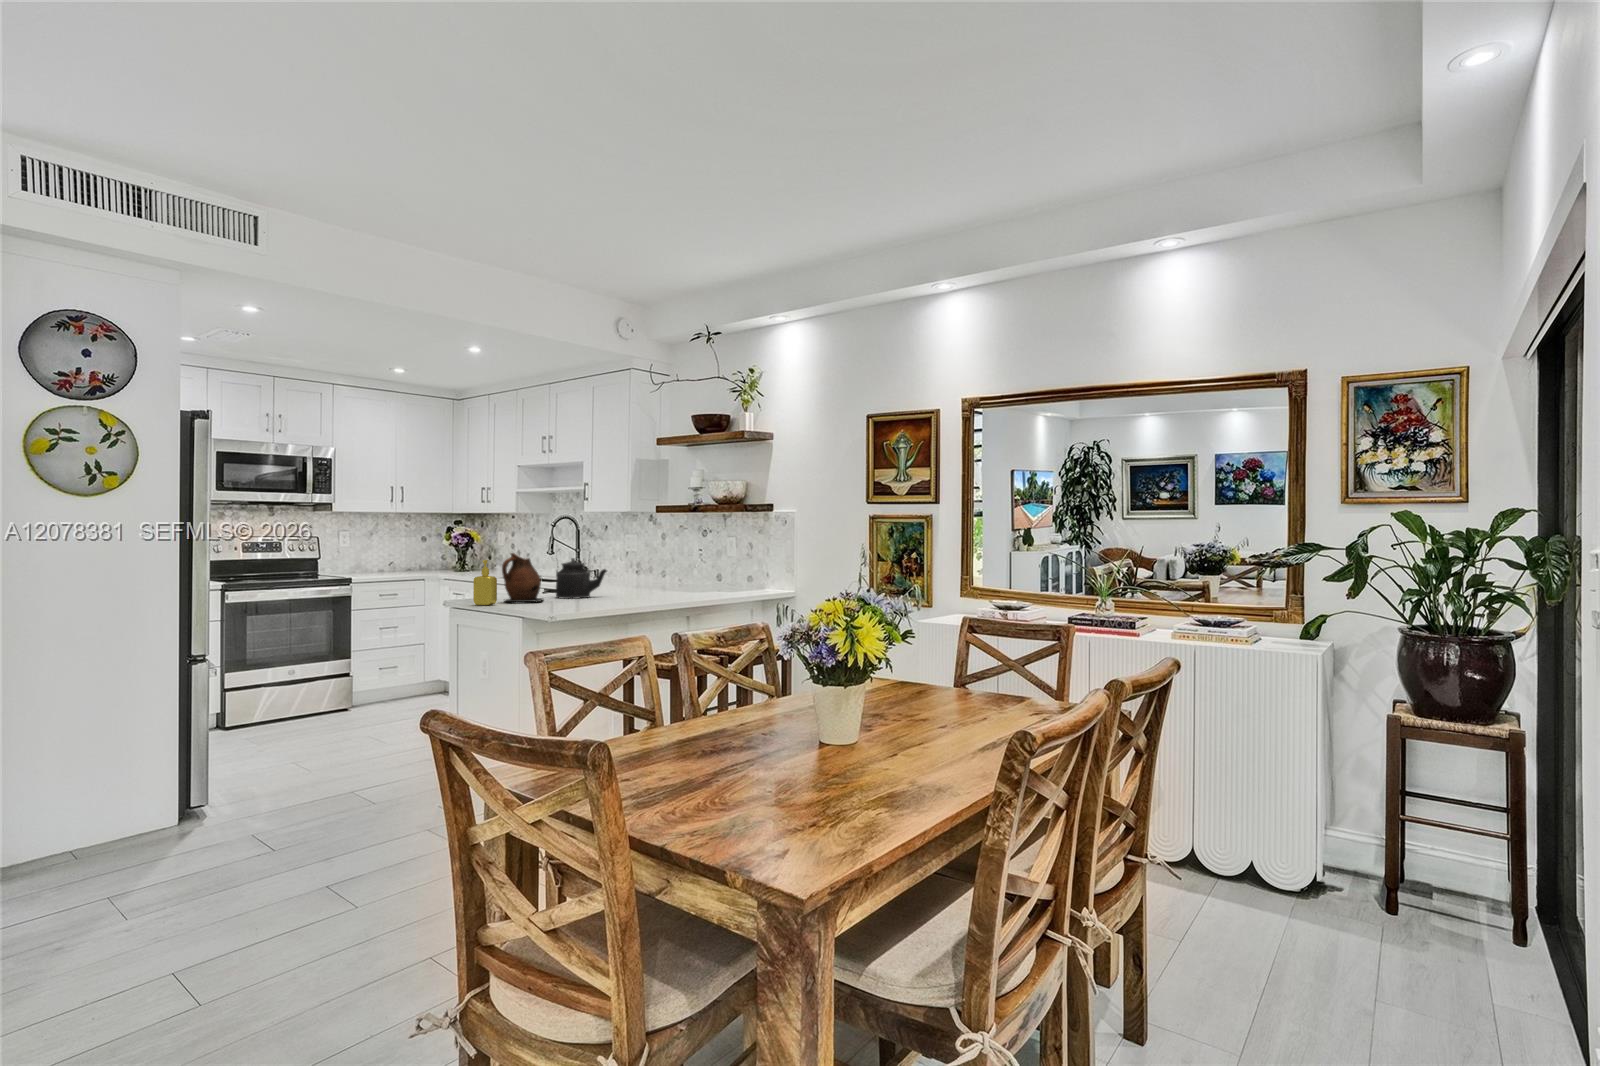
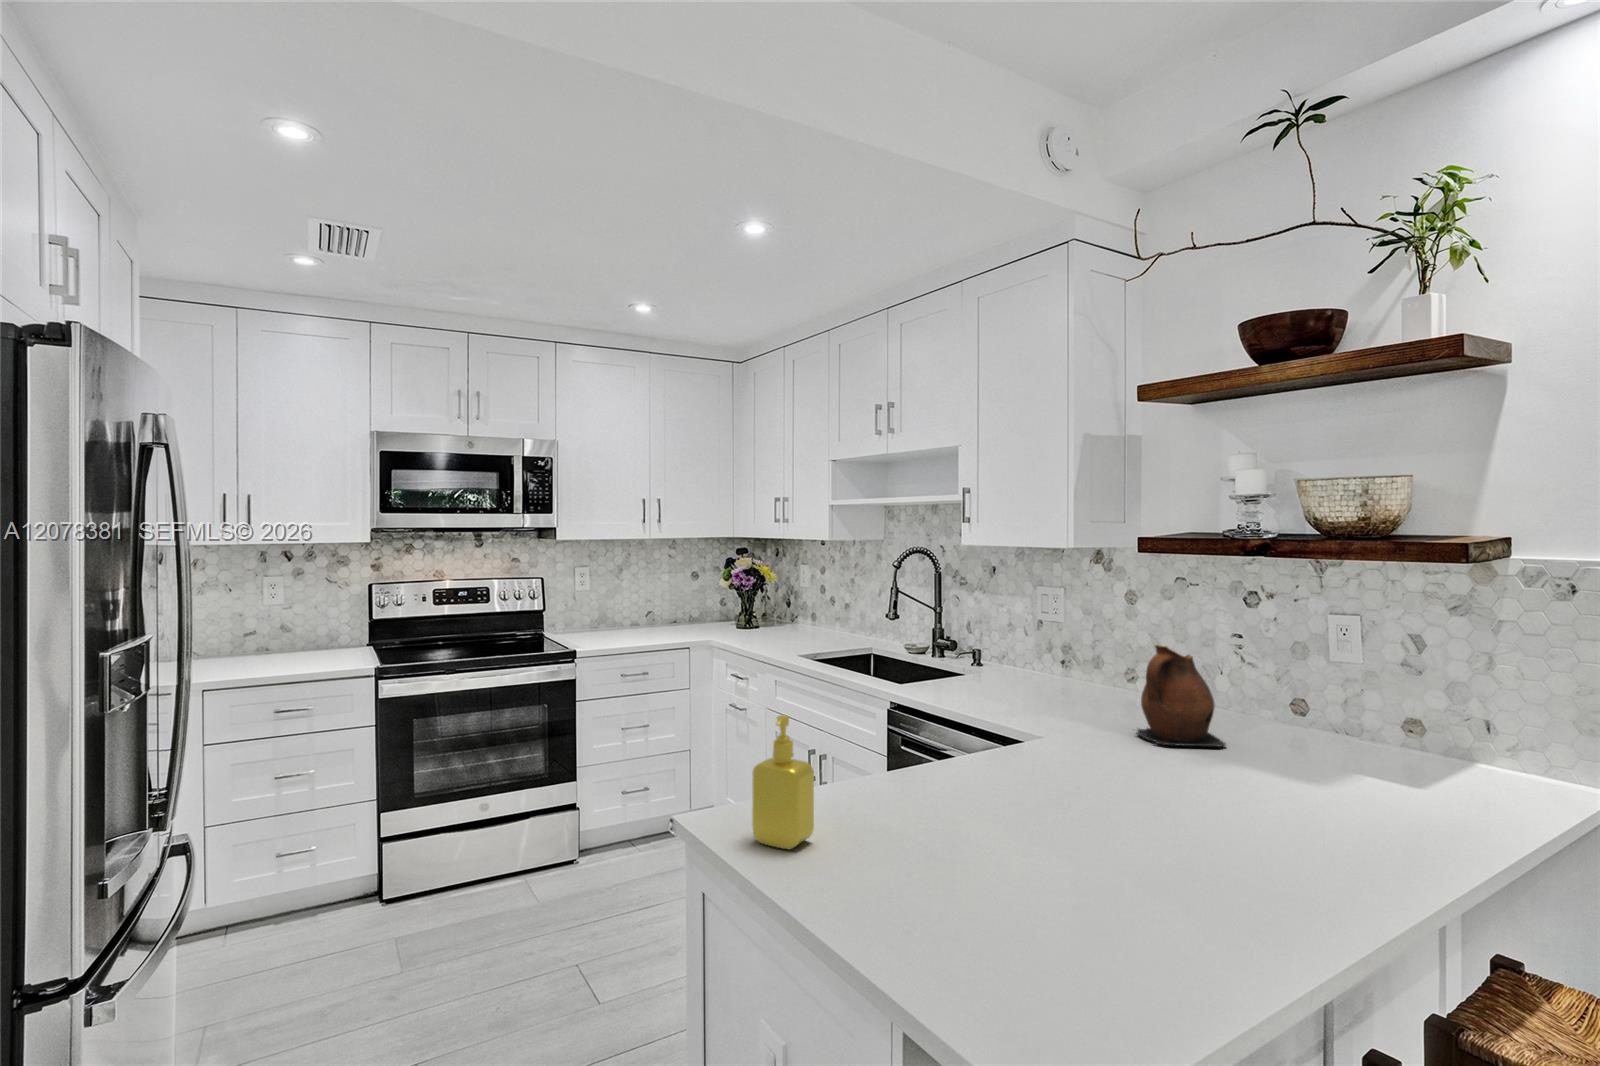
ceramic pitcher: present [502,553,543,602] -> present [1138,645,1226,747]
kettle: present [556,558,607,599] -> none [945,659,1075,791]

